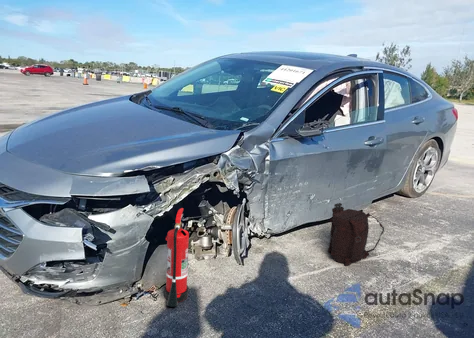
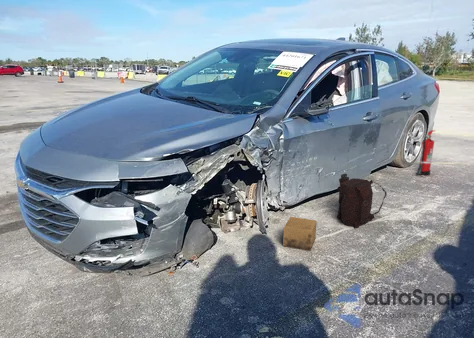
fire extinguisher: present [164,208,189,307] -> present [417,130,434,175]
cardboard box: none [260,247,301,289] -> present [283,217,317,251]

